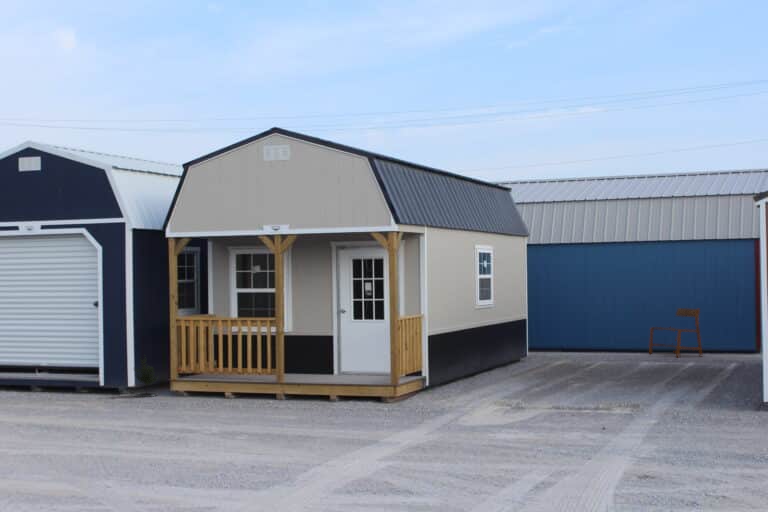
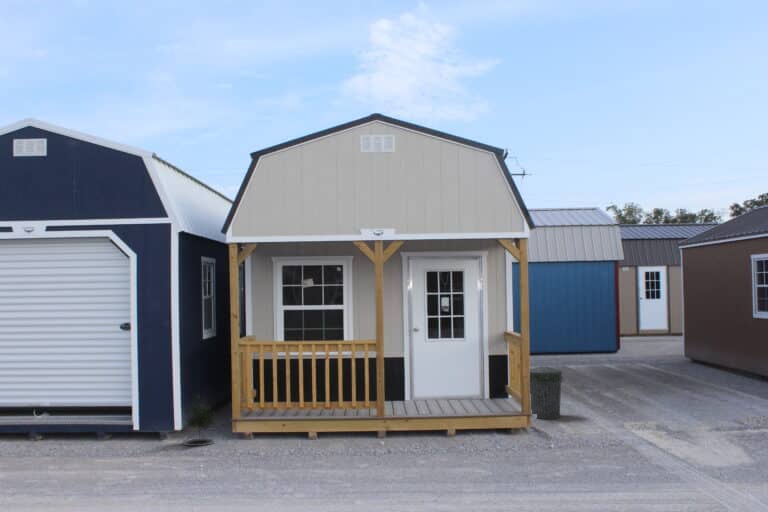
bench: present [649,308,702,357] -> none [574,319,626,363]
trash can: none [434,346,466,394] -> present [528,367,562,419]

